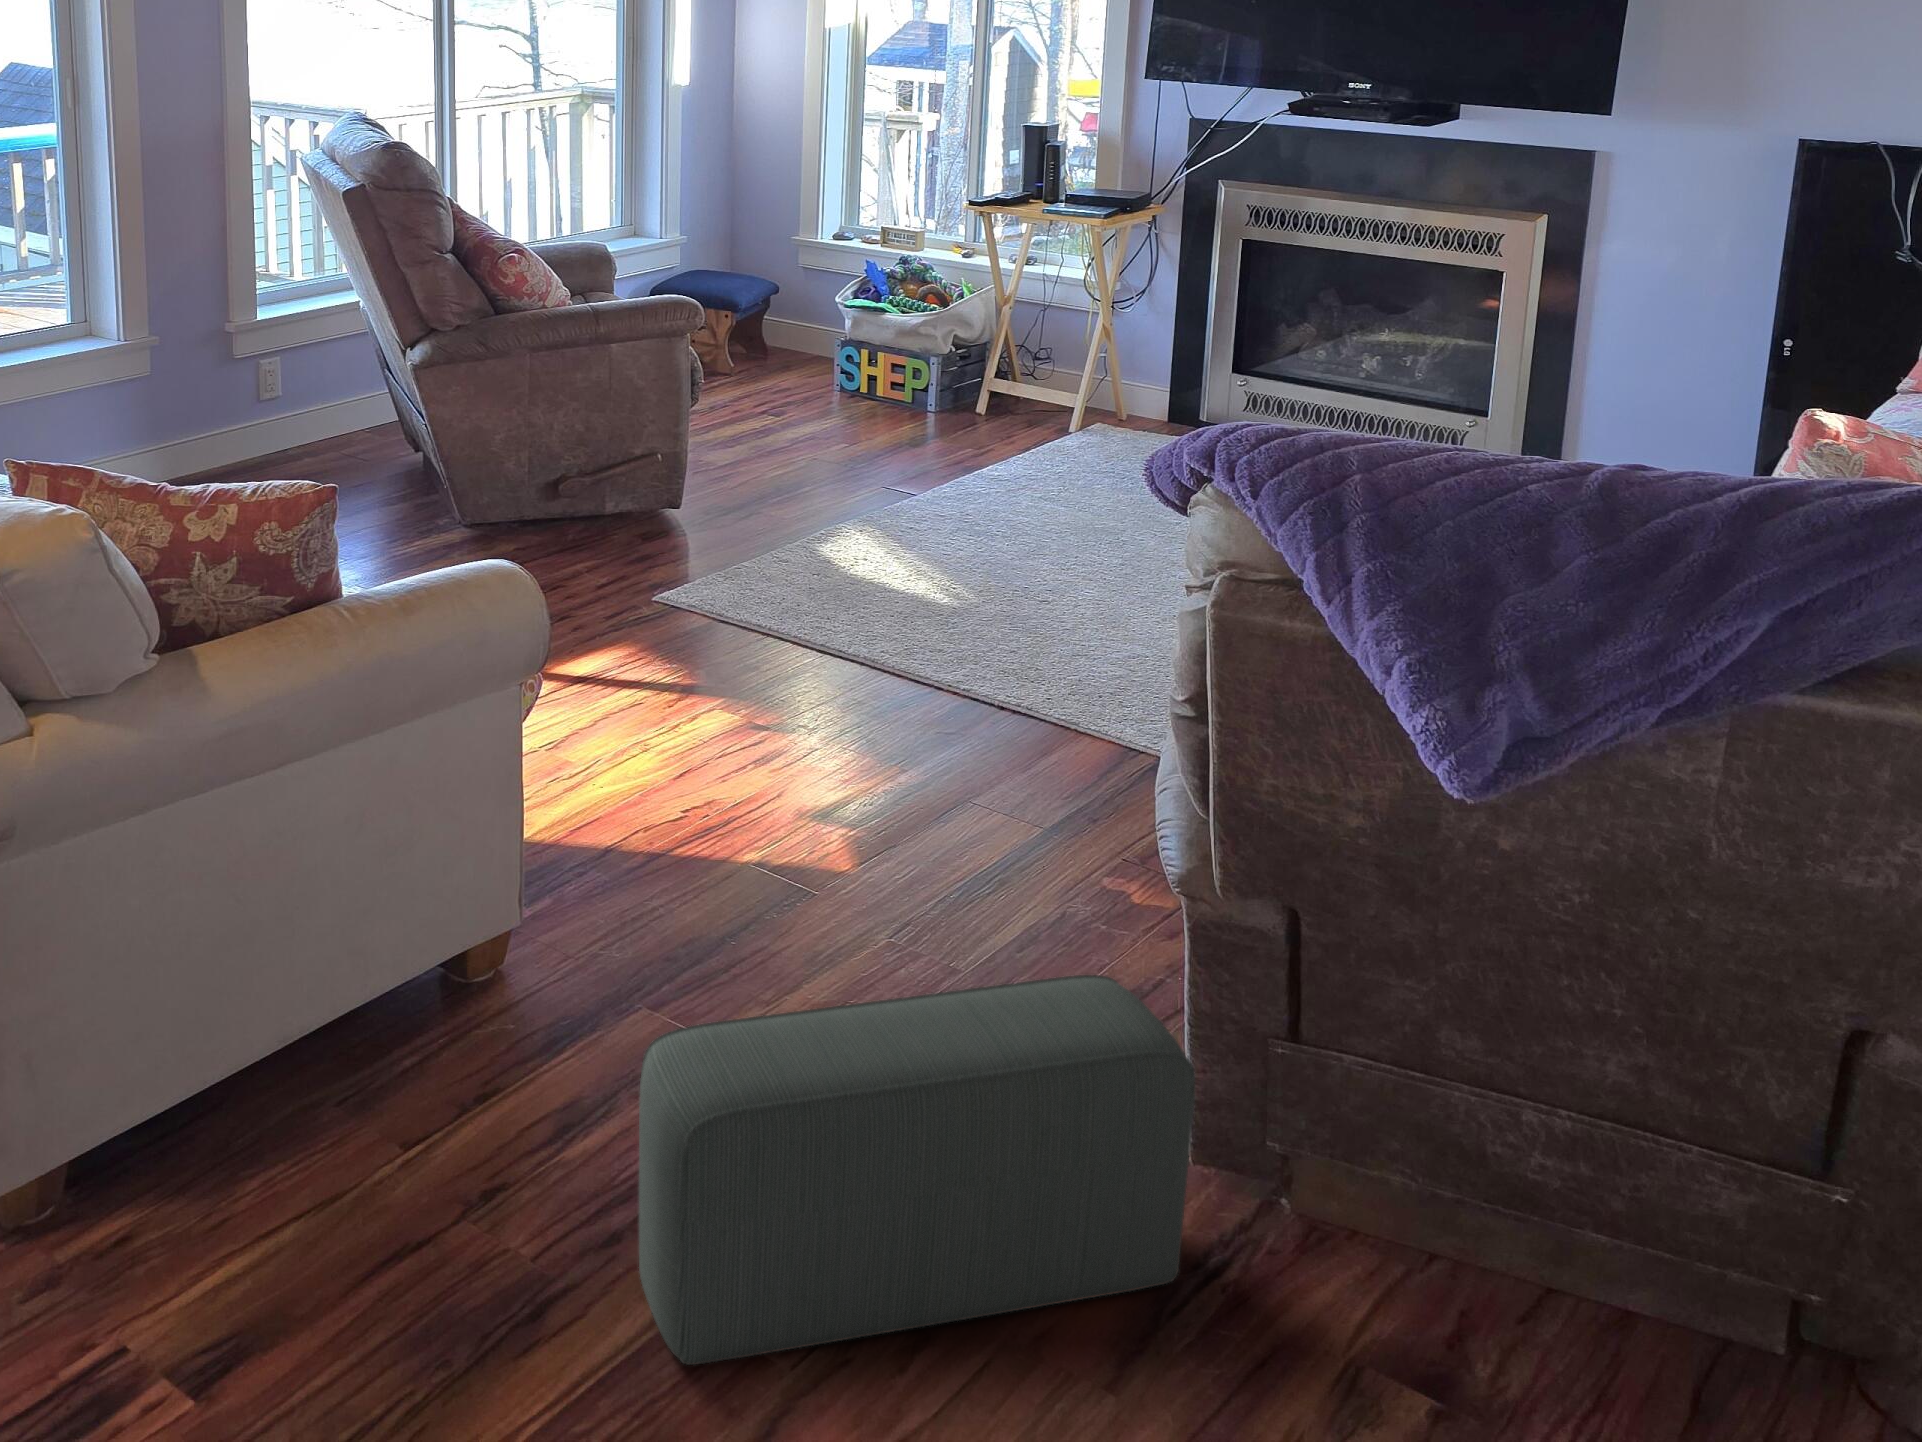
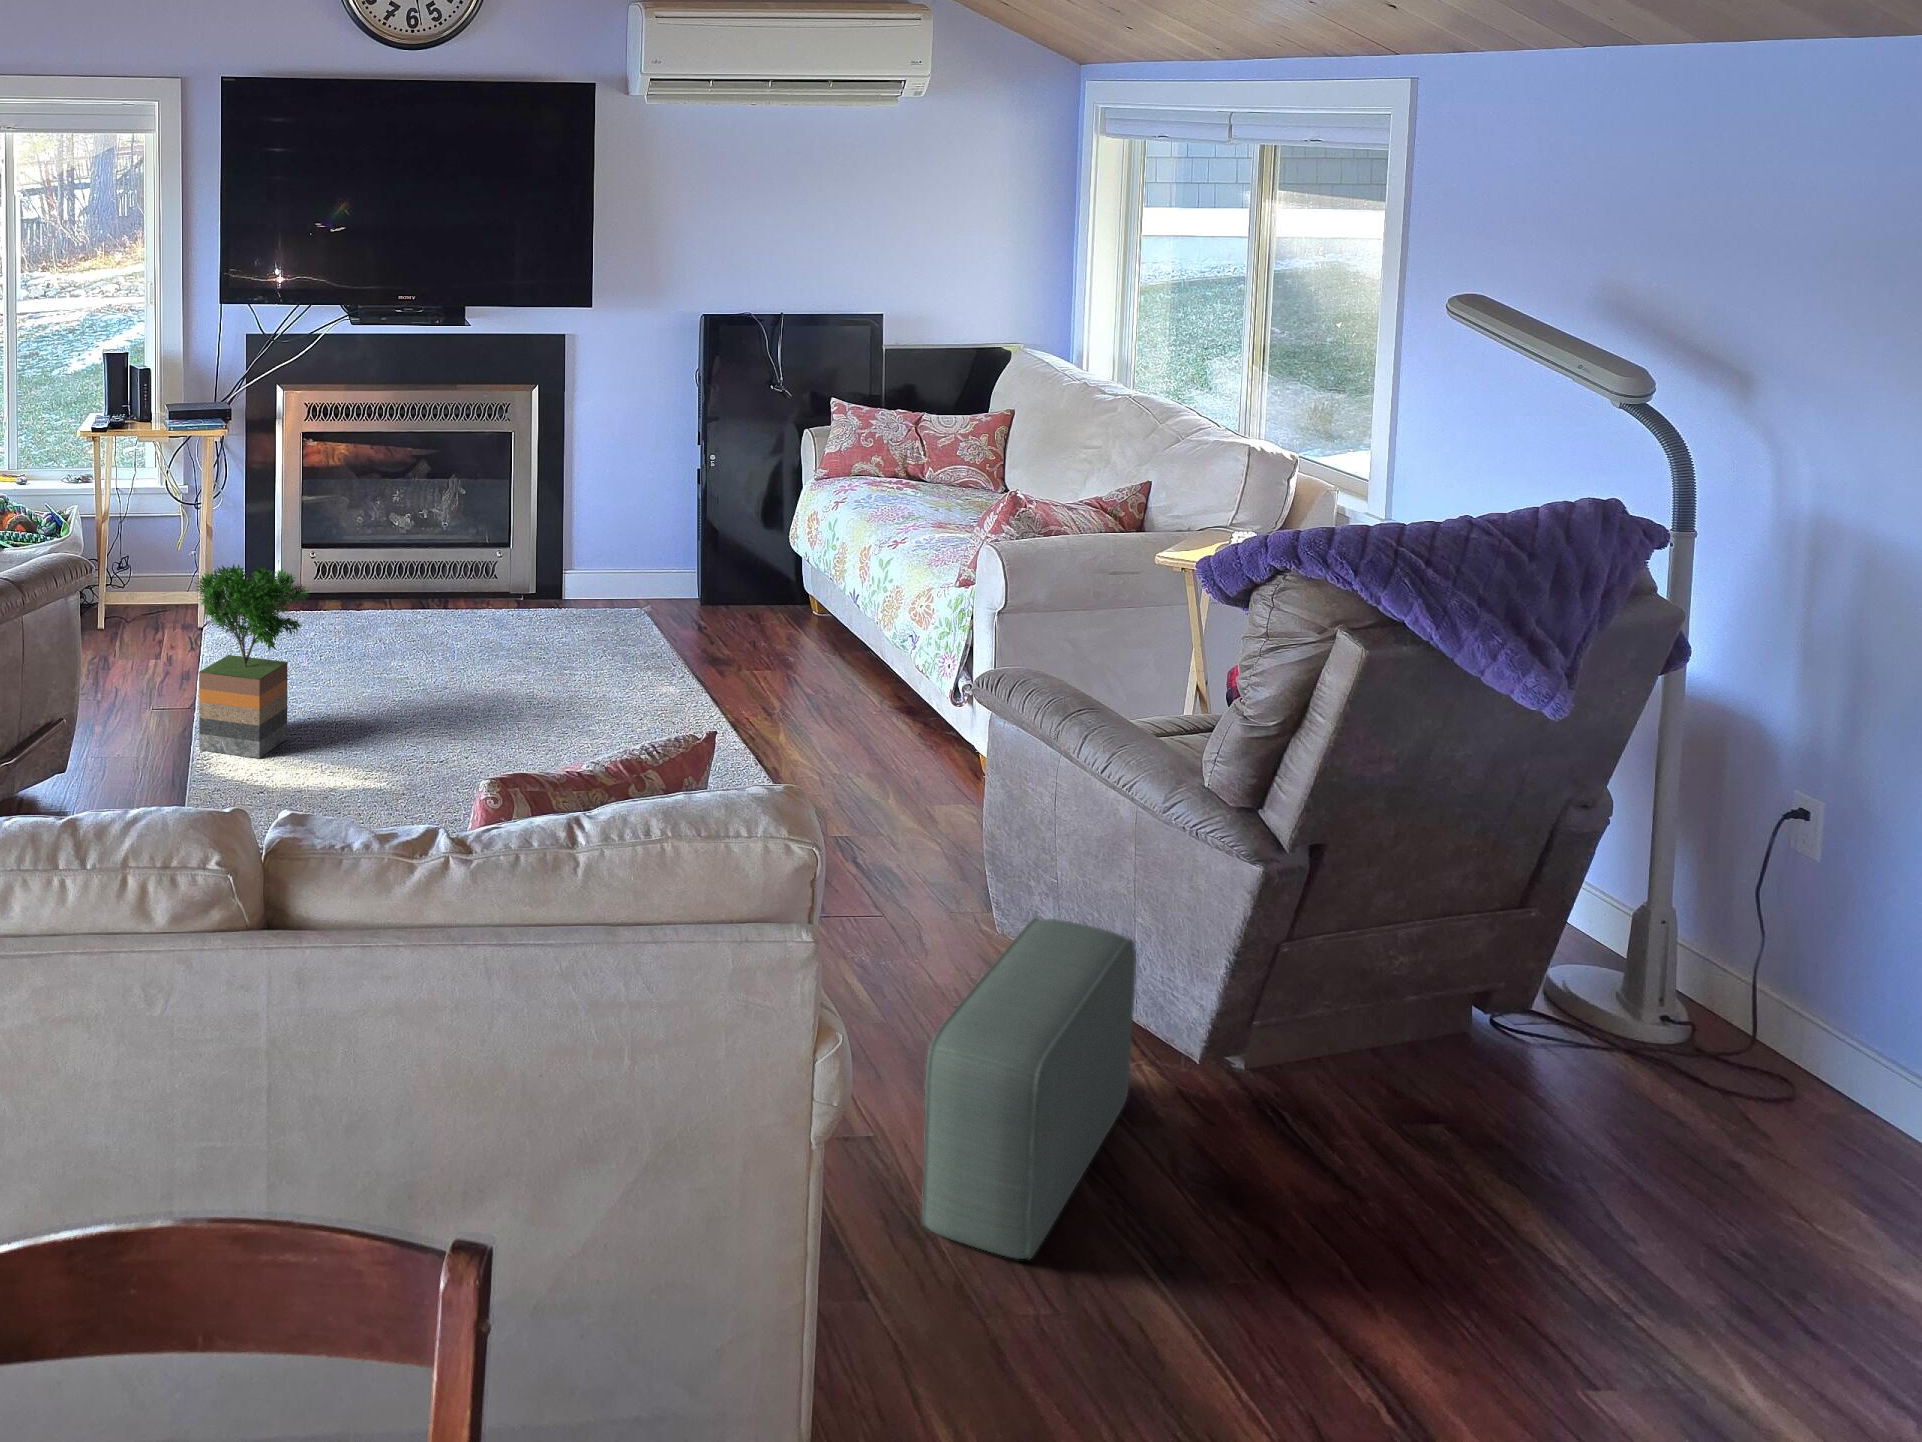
potted tree: none [836,352,984,567] -> present [196,564,310,758]

